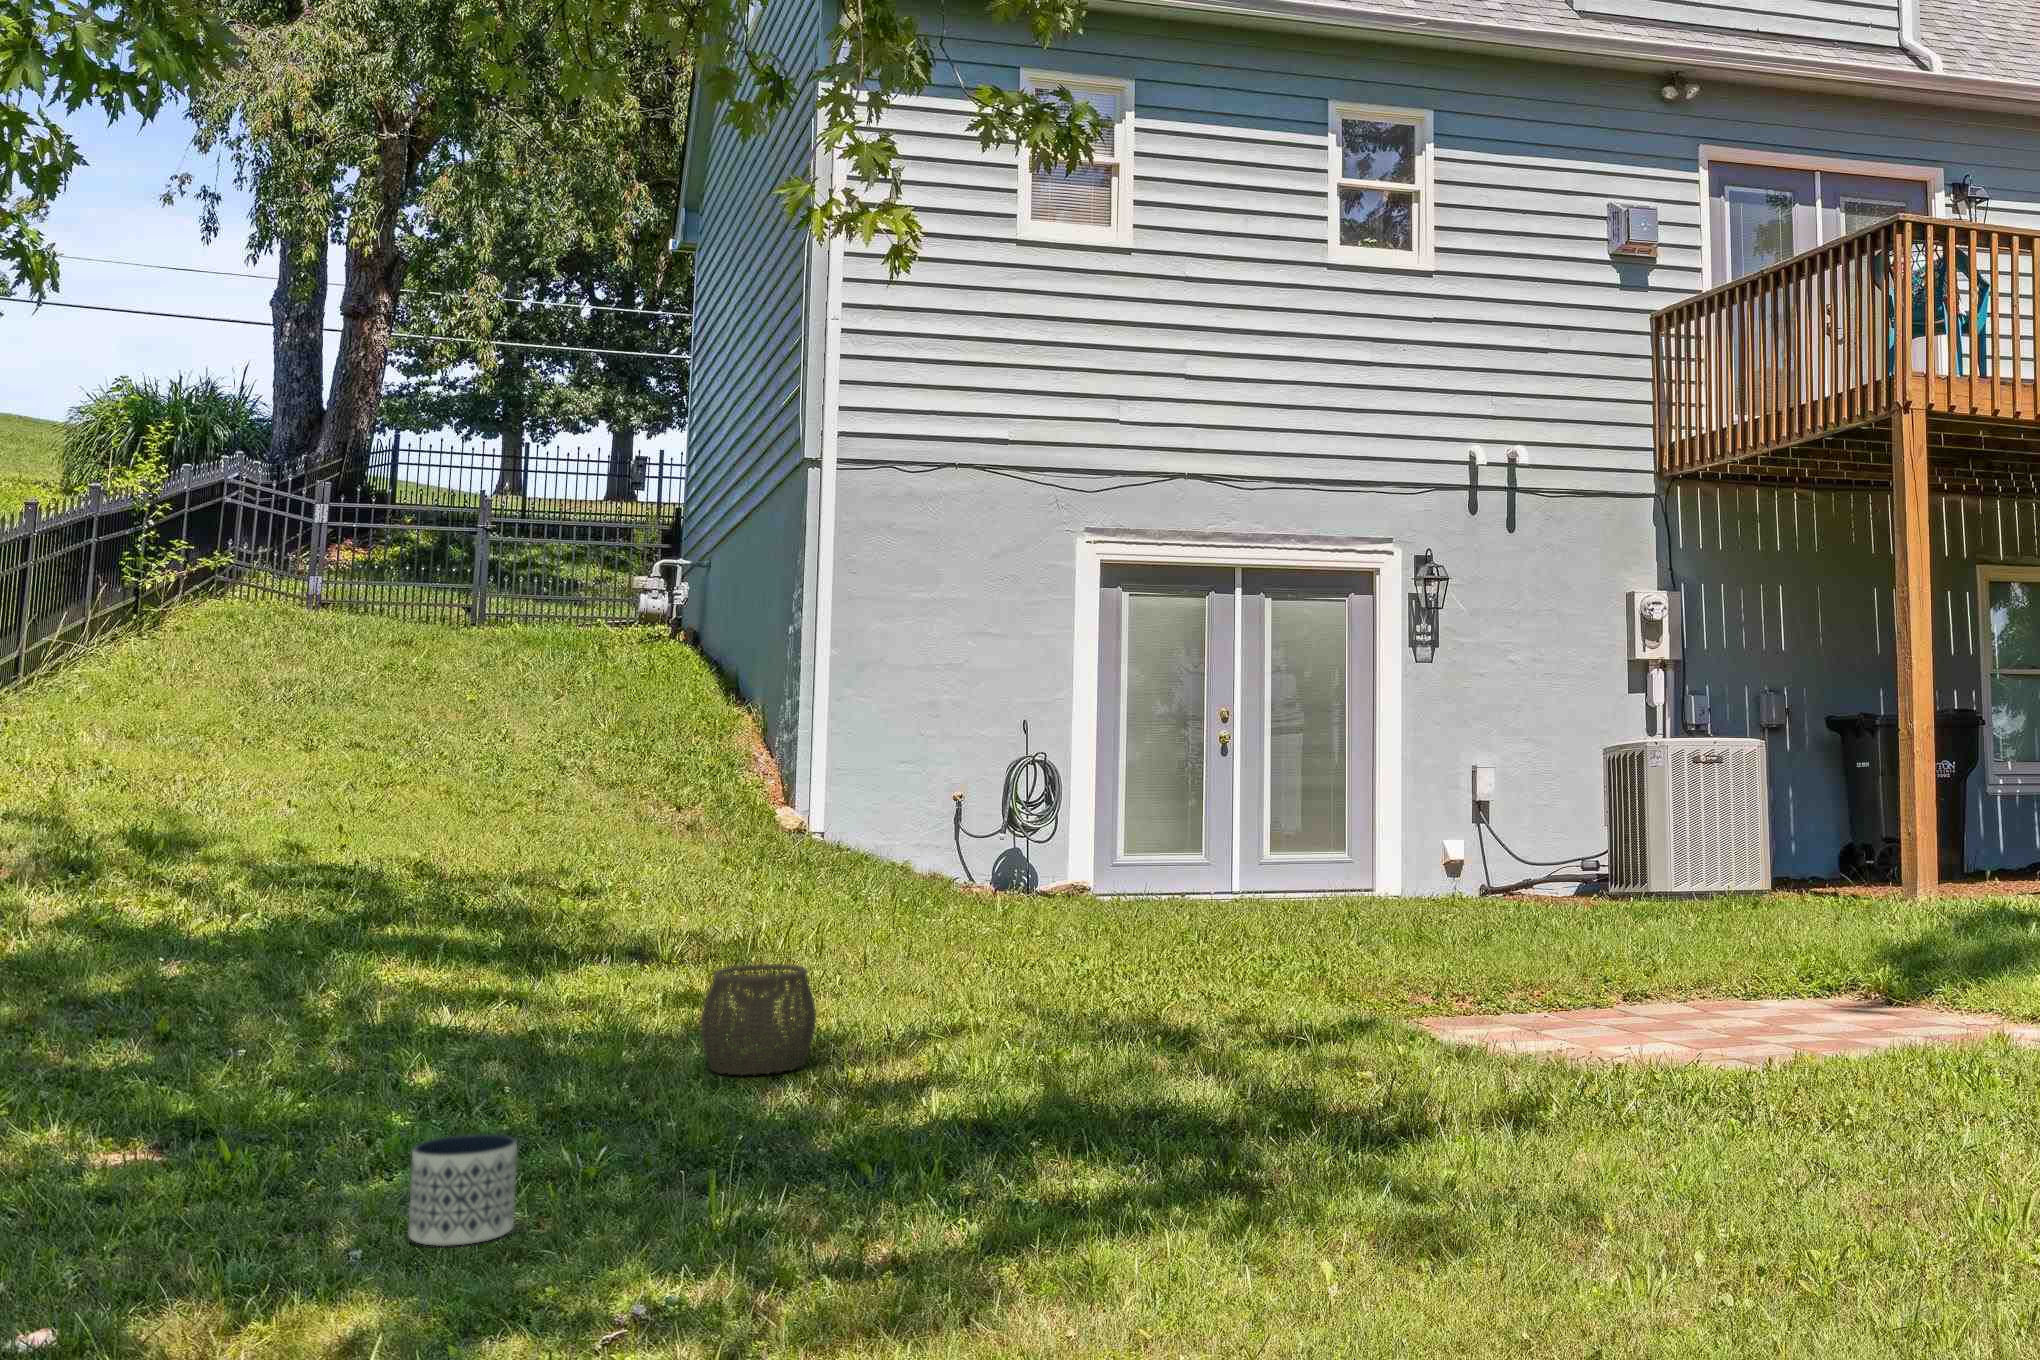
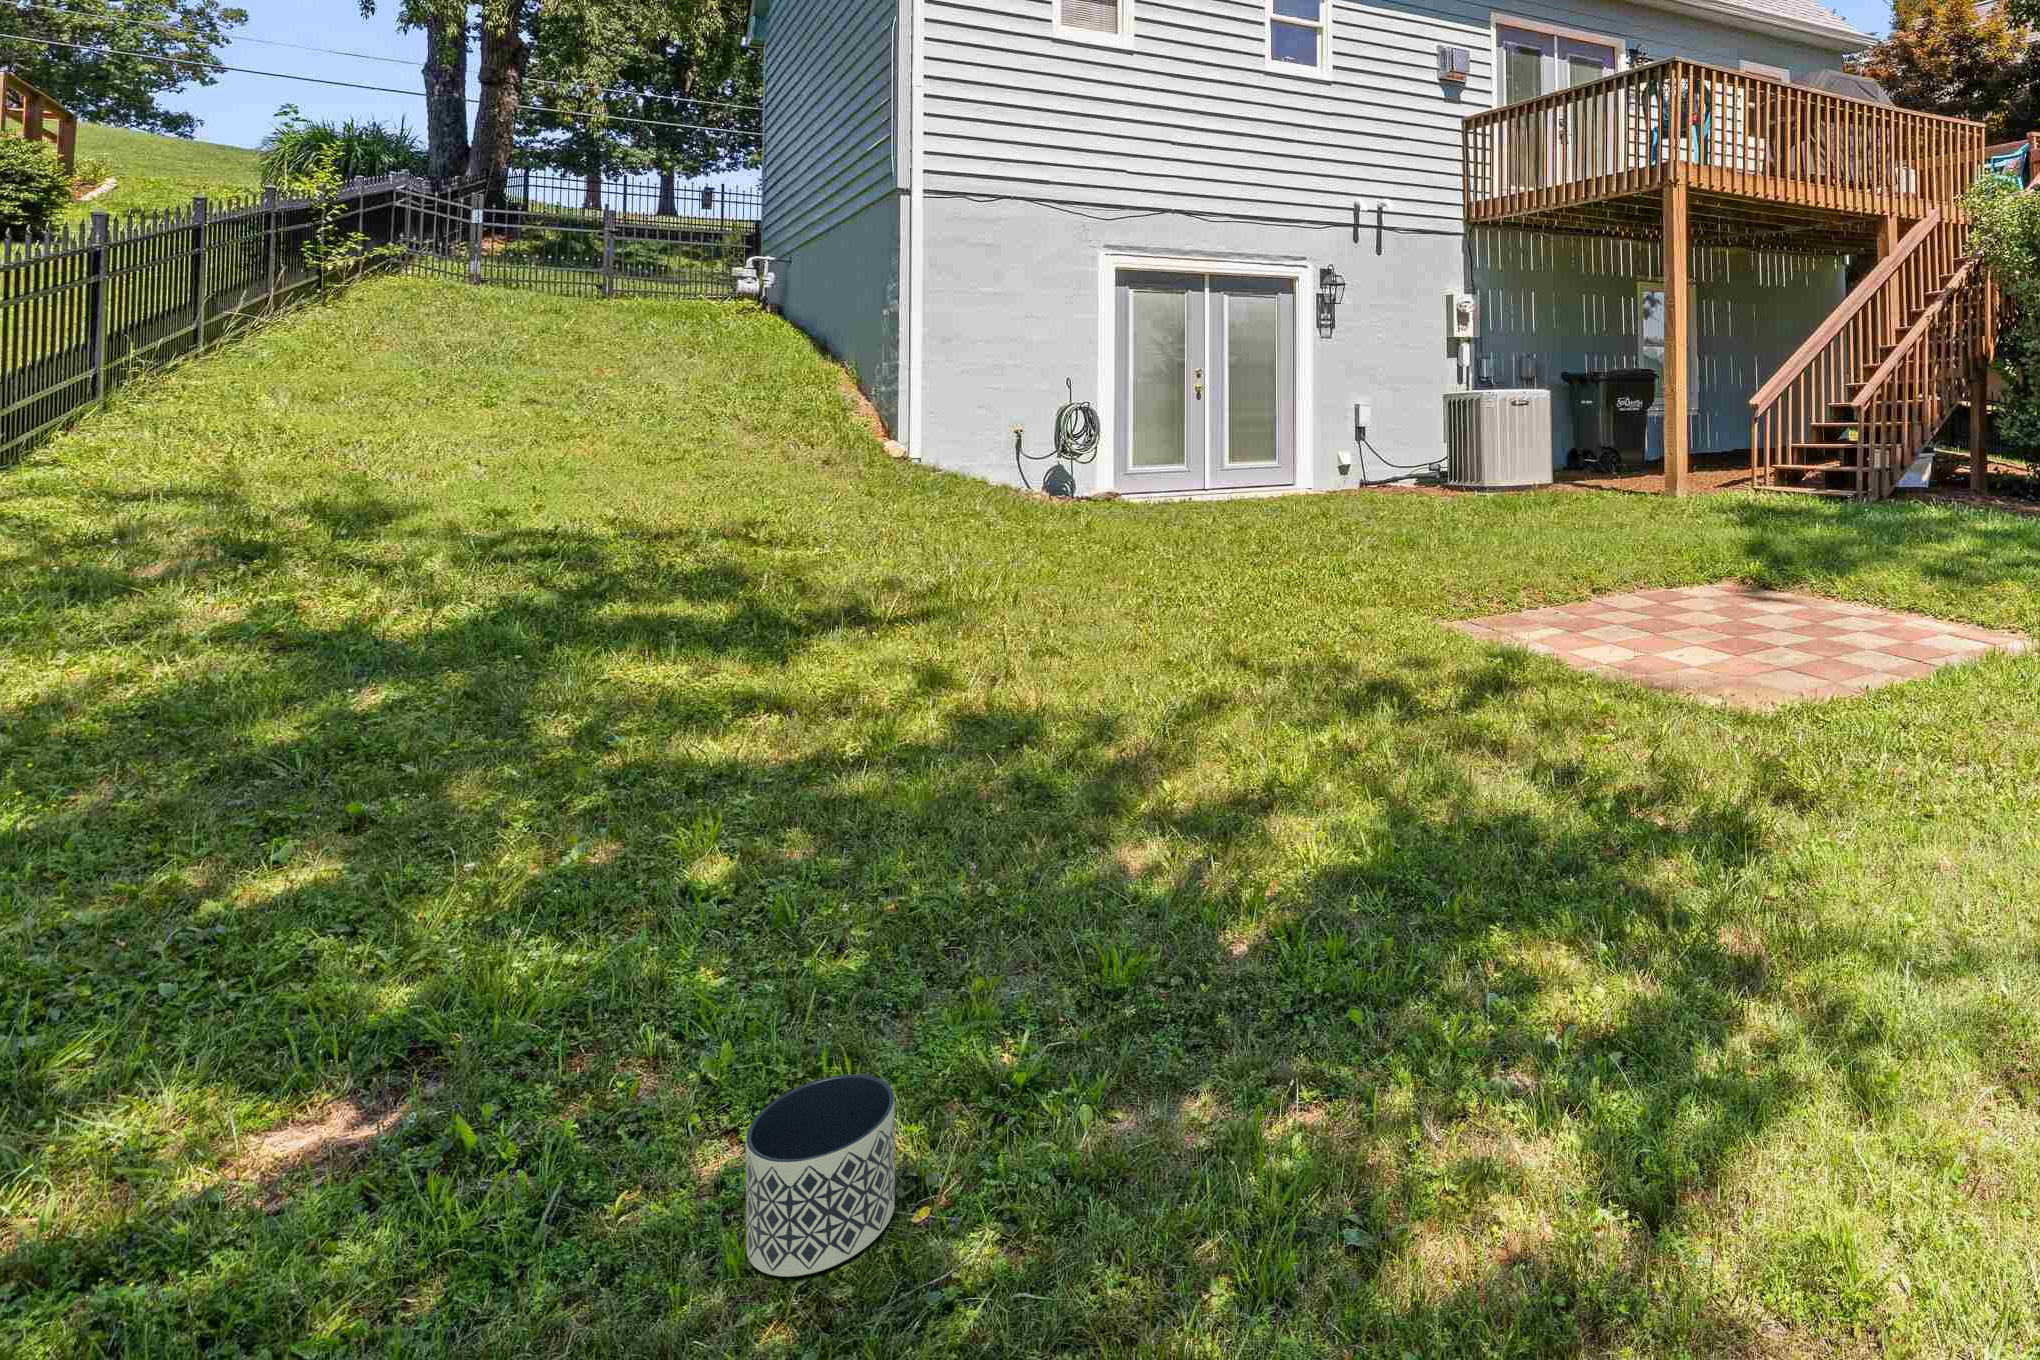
woven basket: present [700,964,817,1075] -> none [964,667,1079,785]

